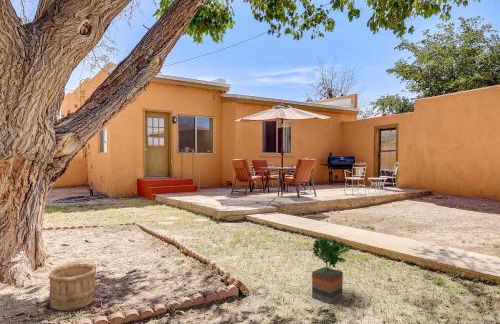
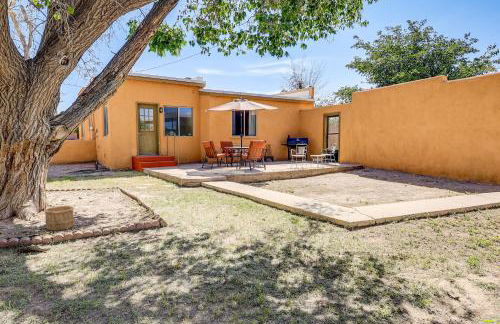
potted tree: present [312,238,350,304] -> none [199,191,225,229]

